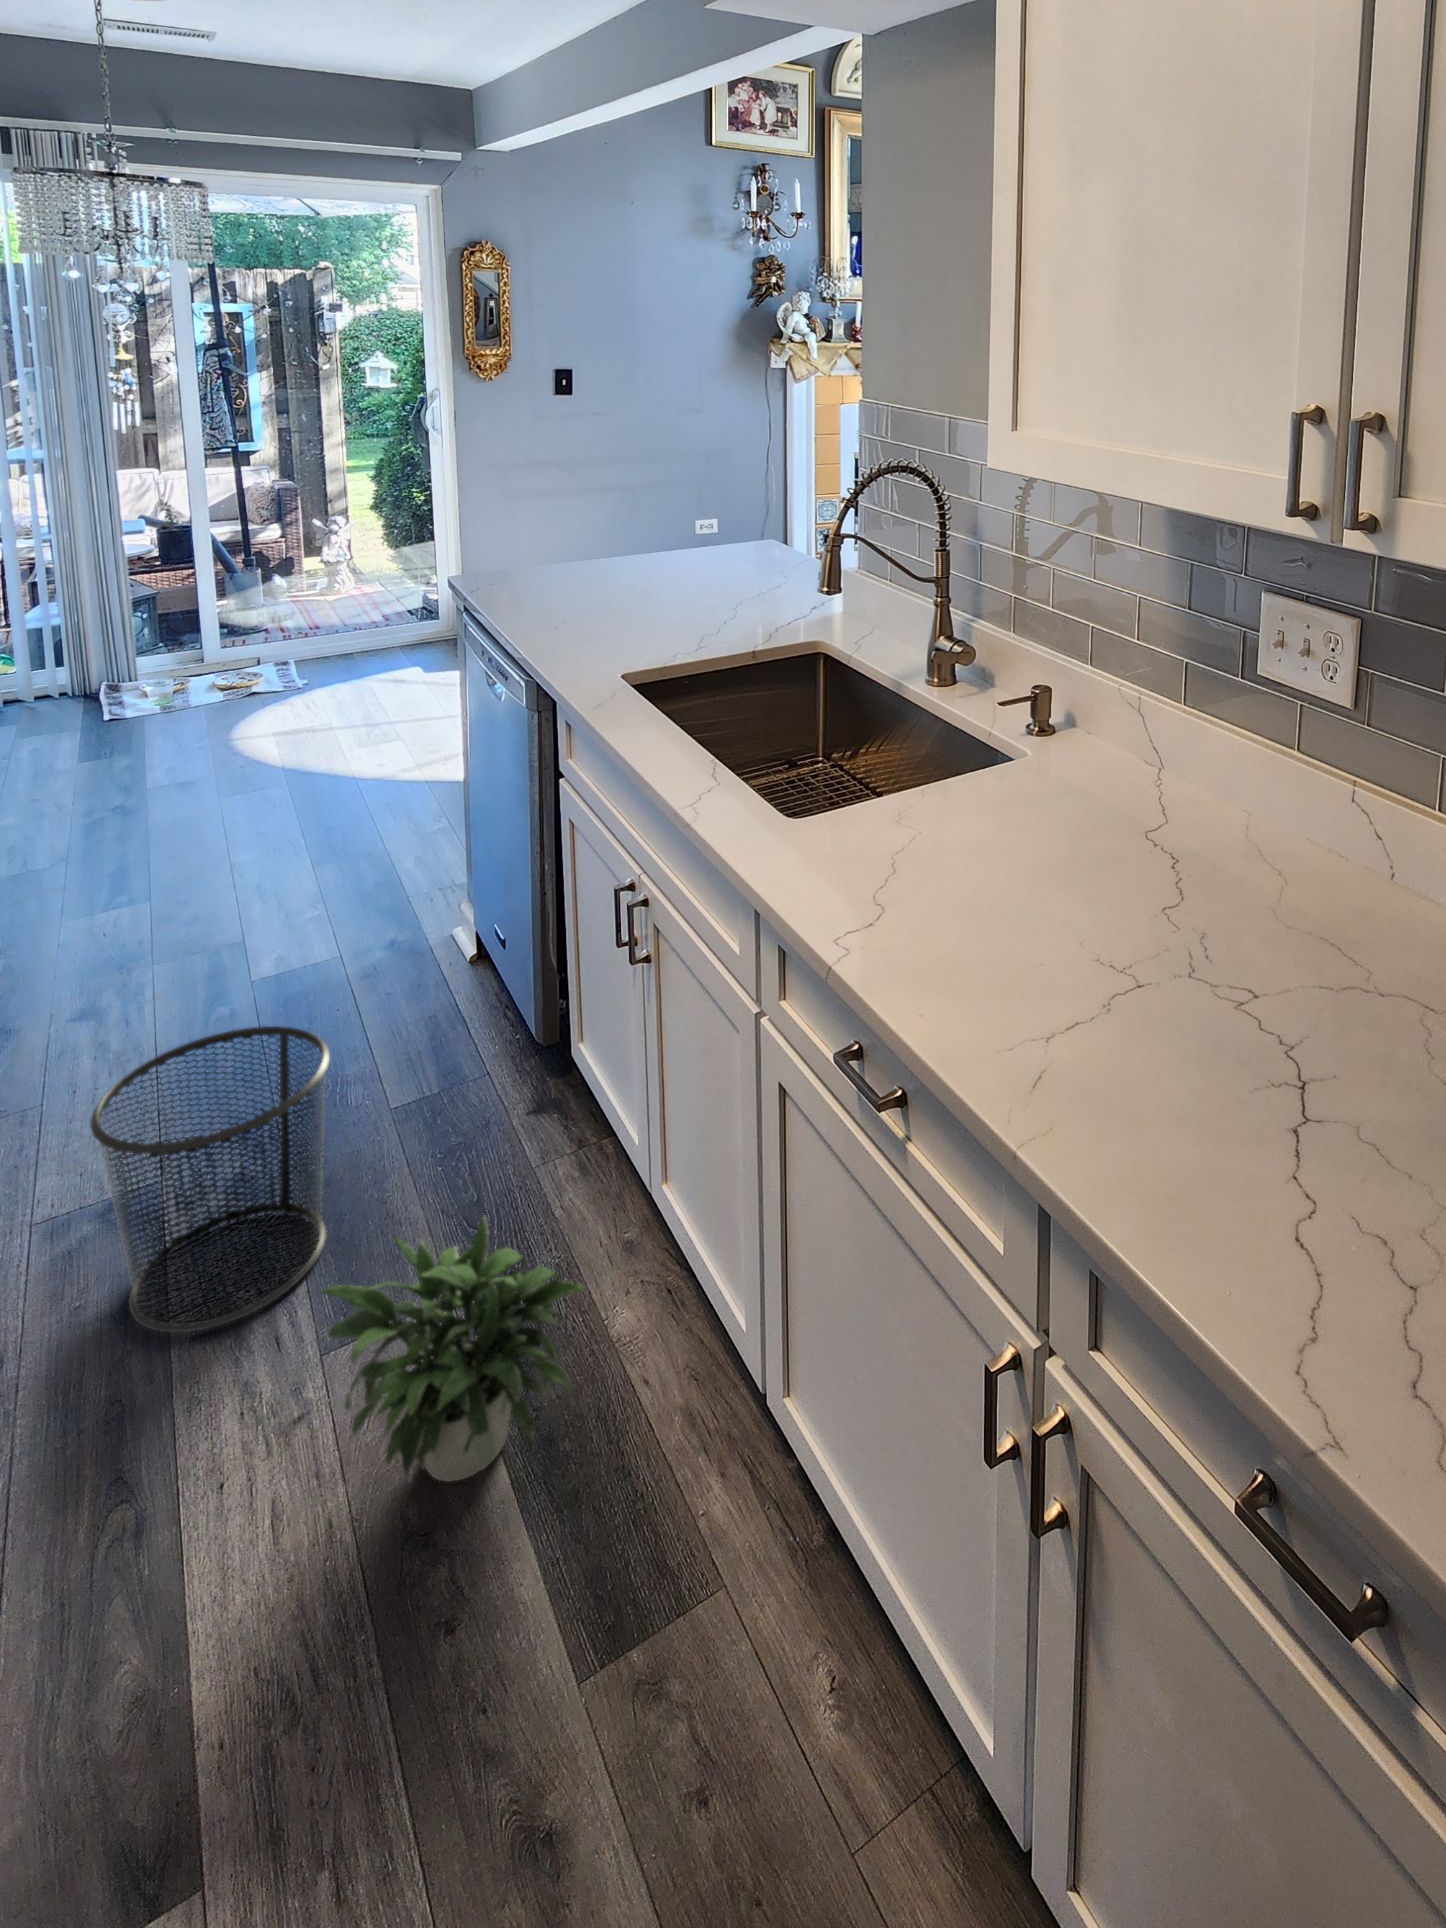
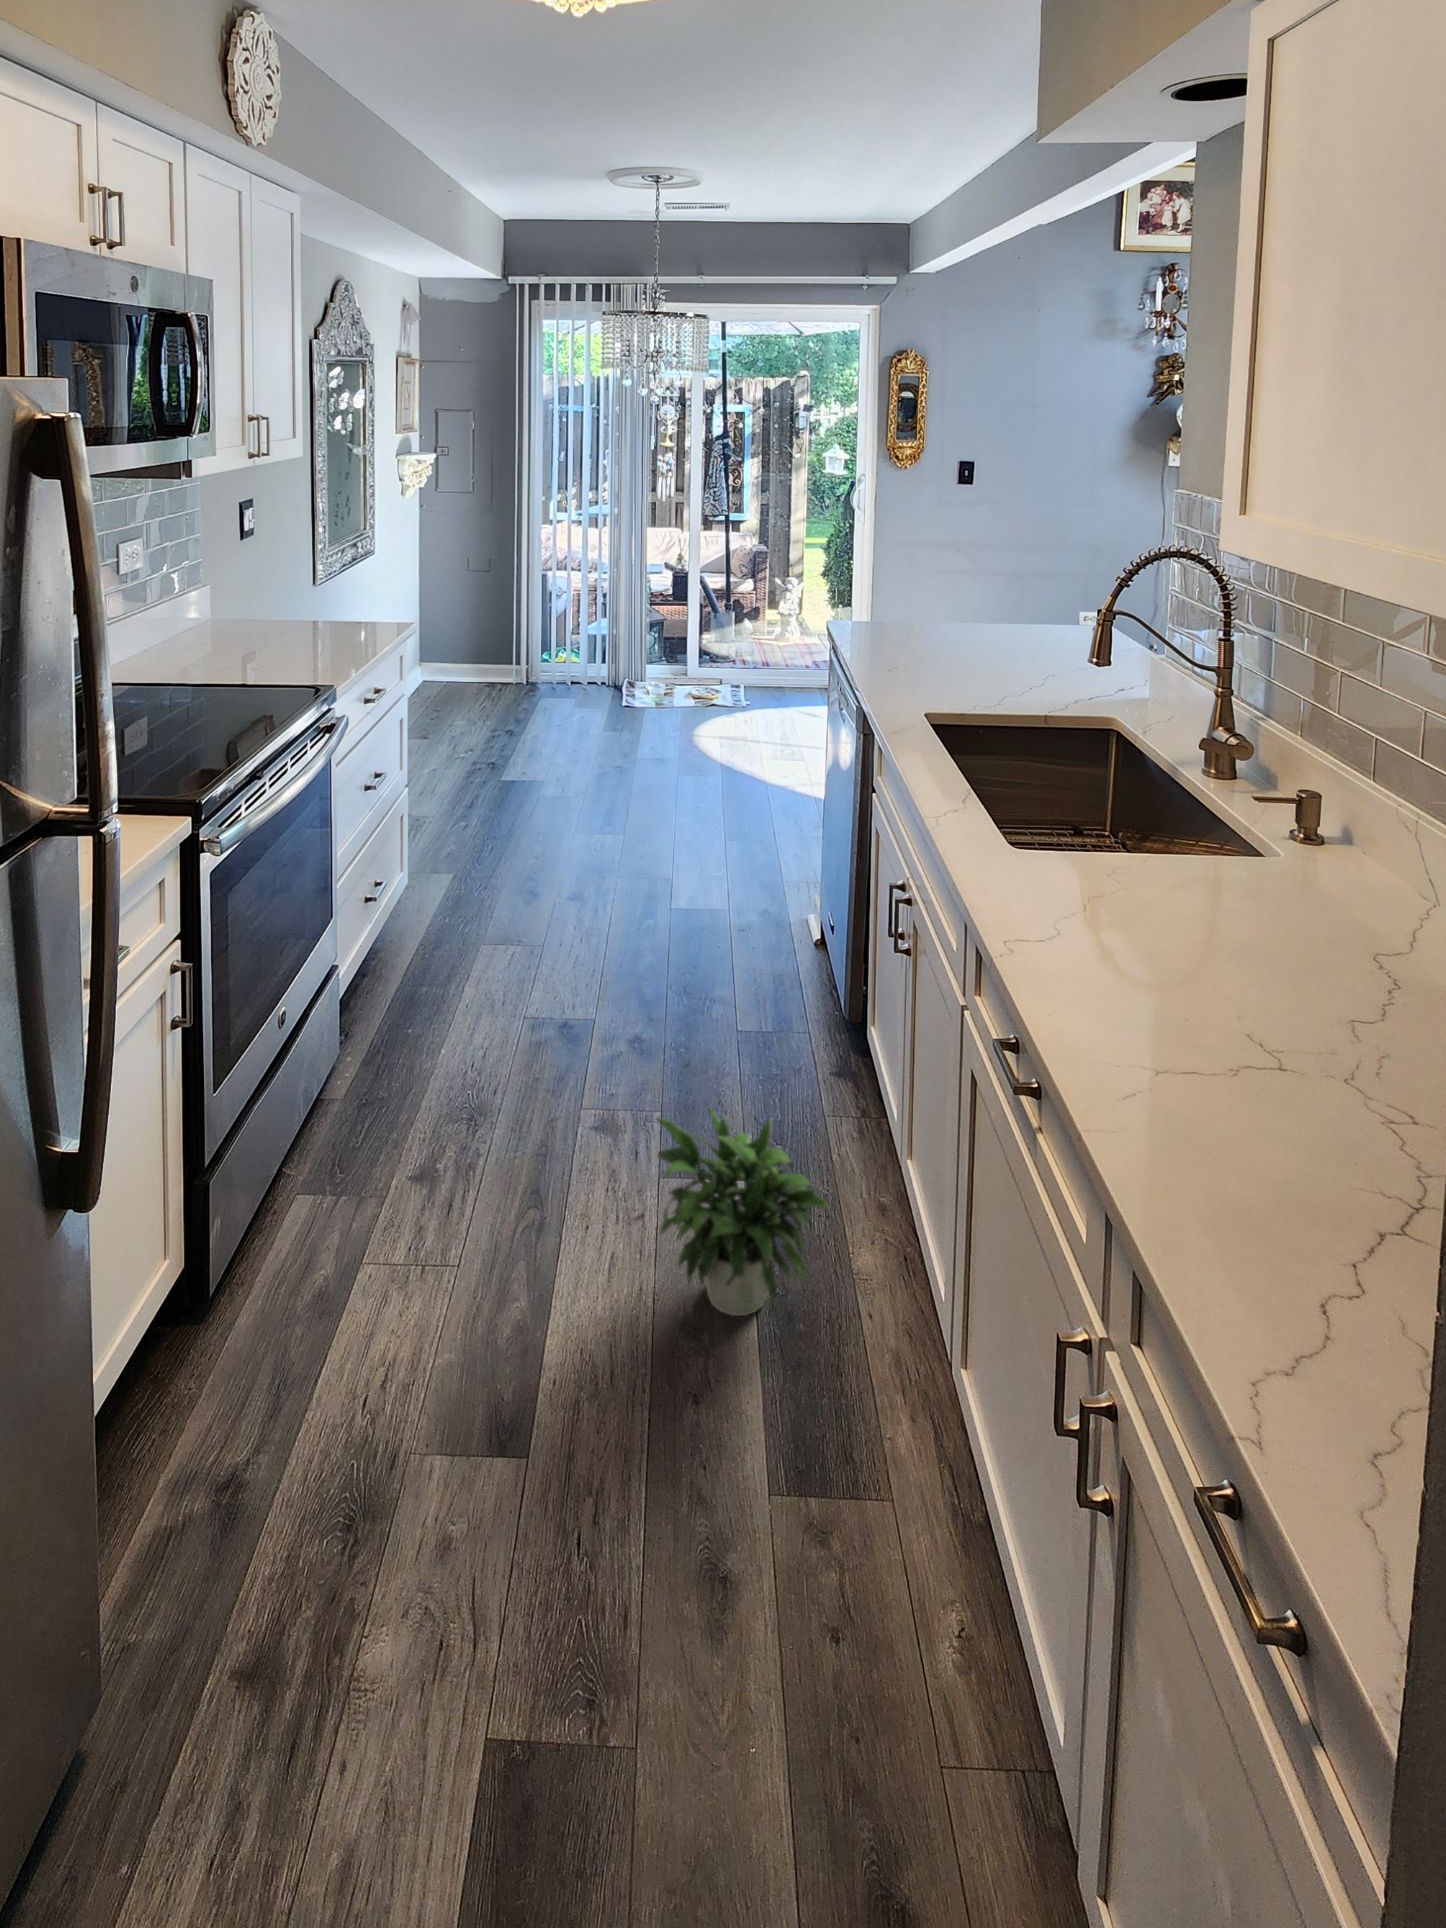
waste bin: present [90,1026,330,1332] -> none [554,923,696,1133]

